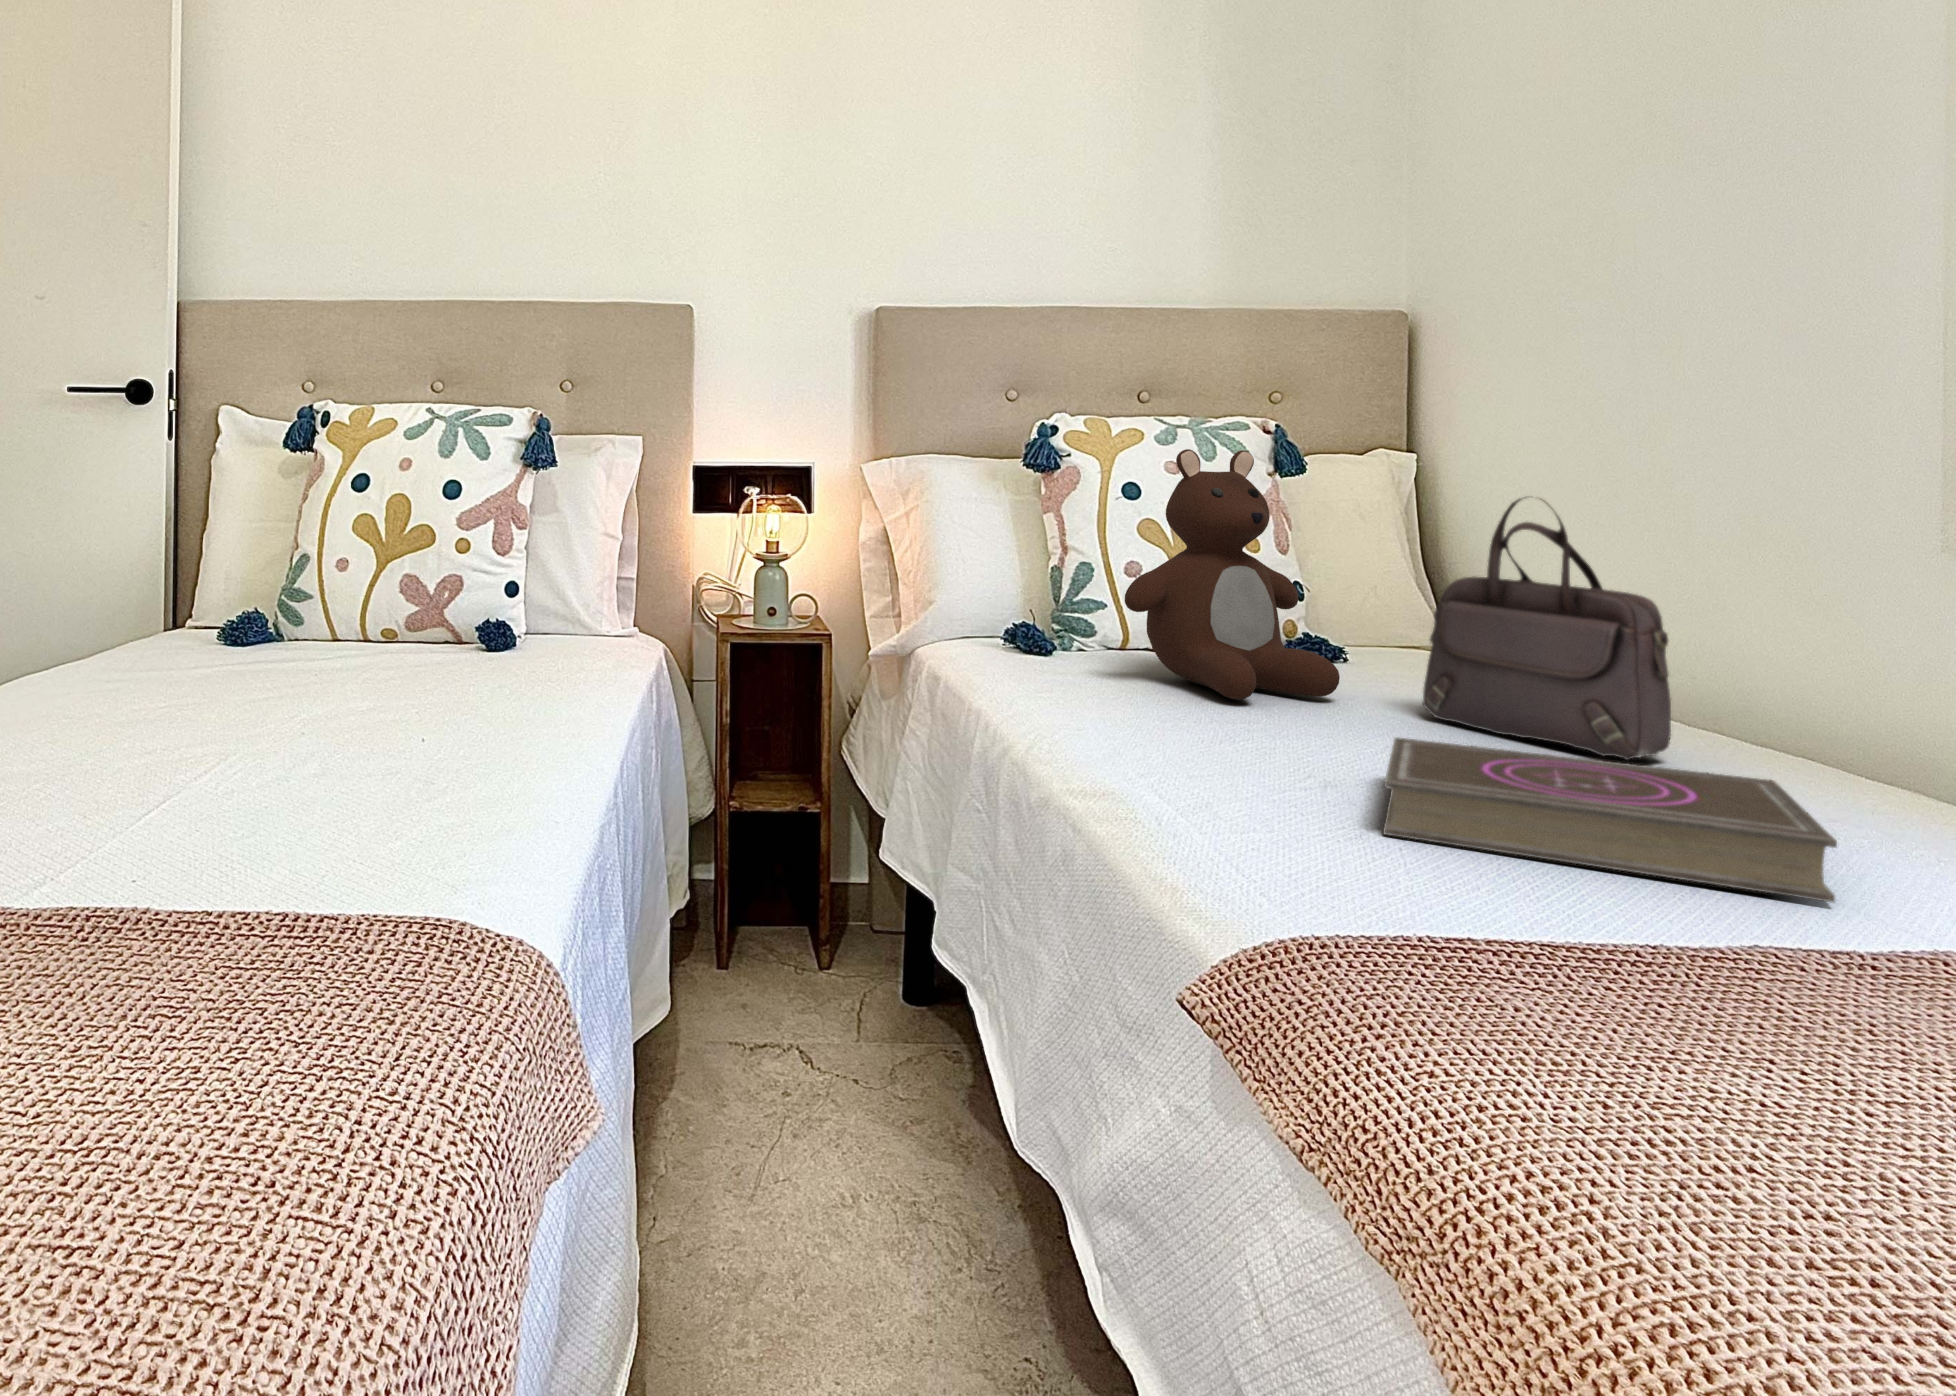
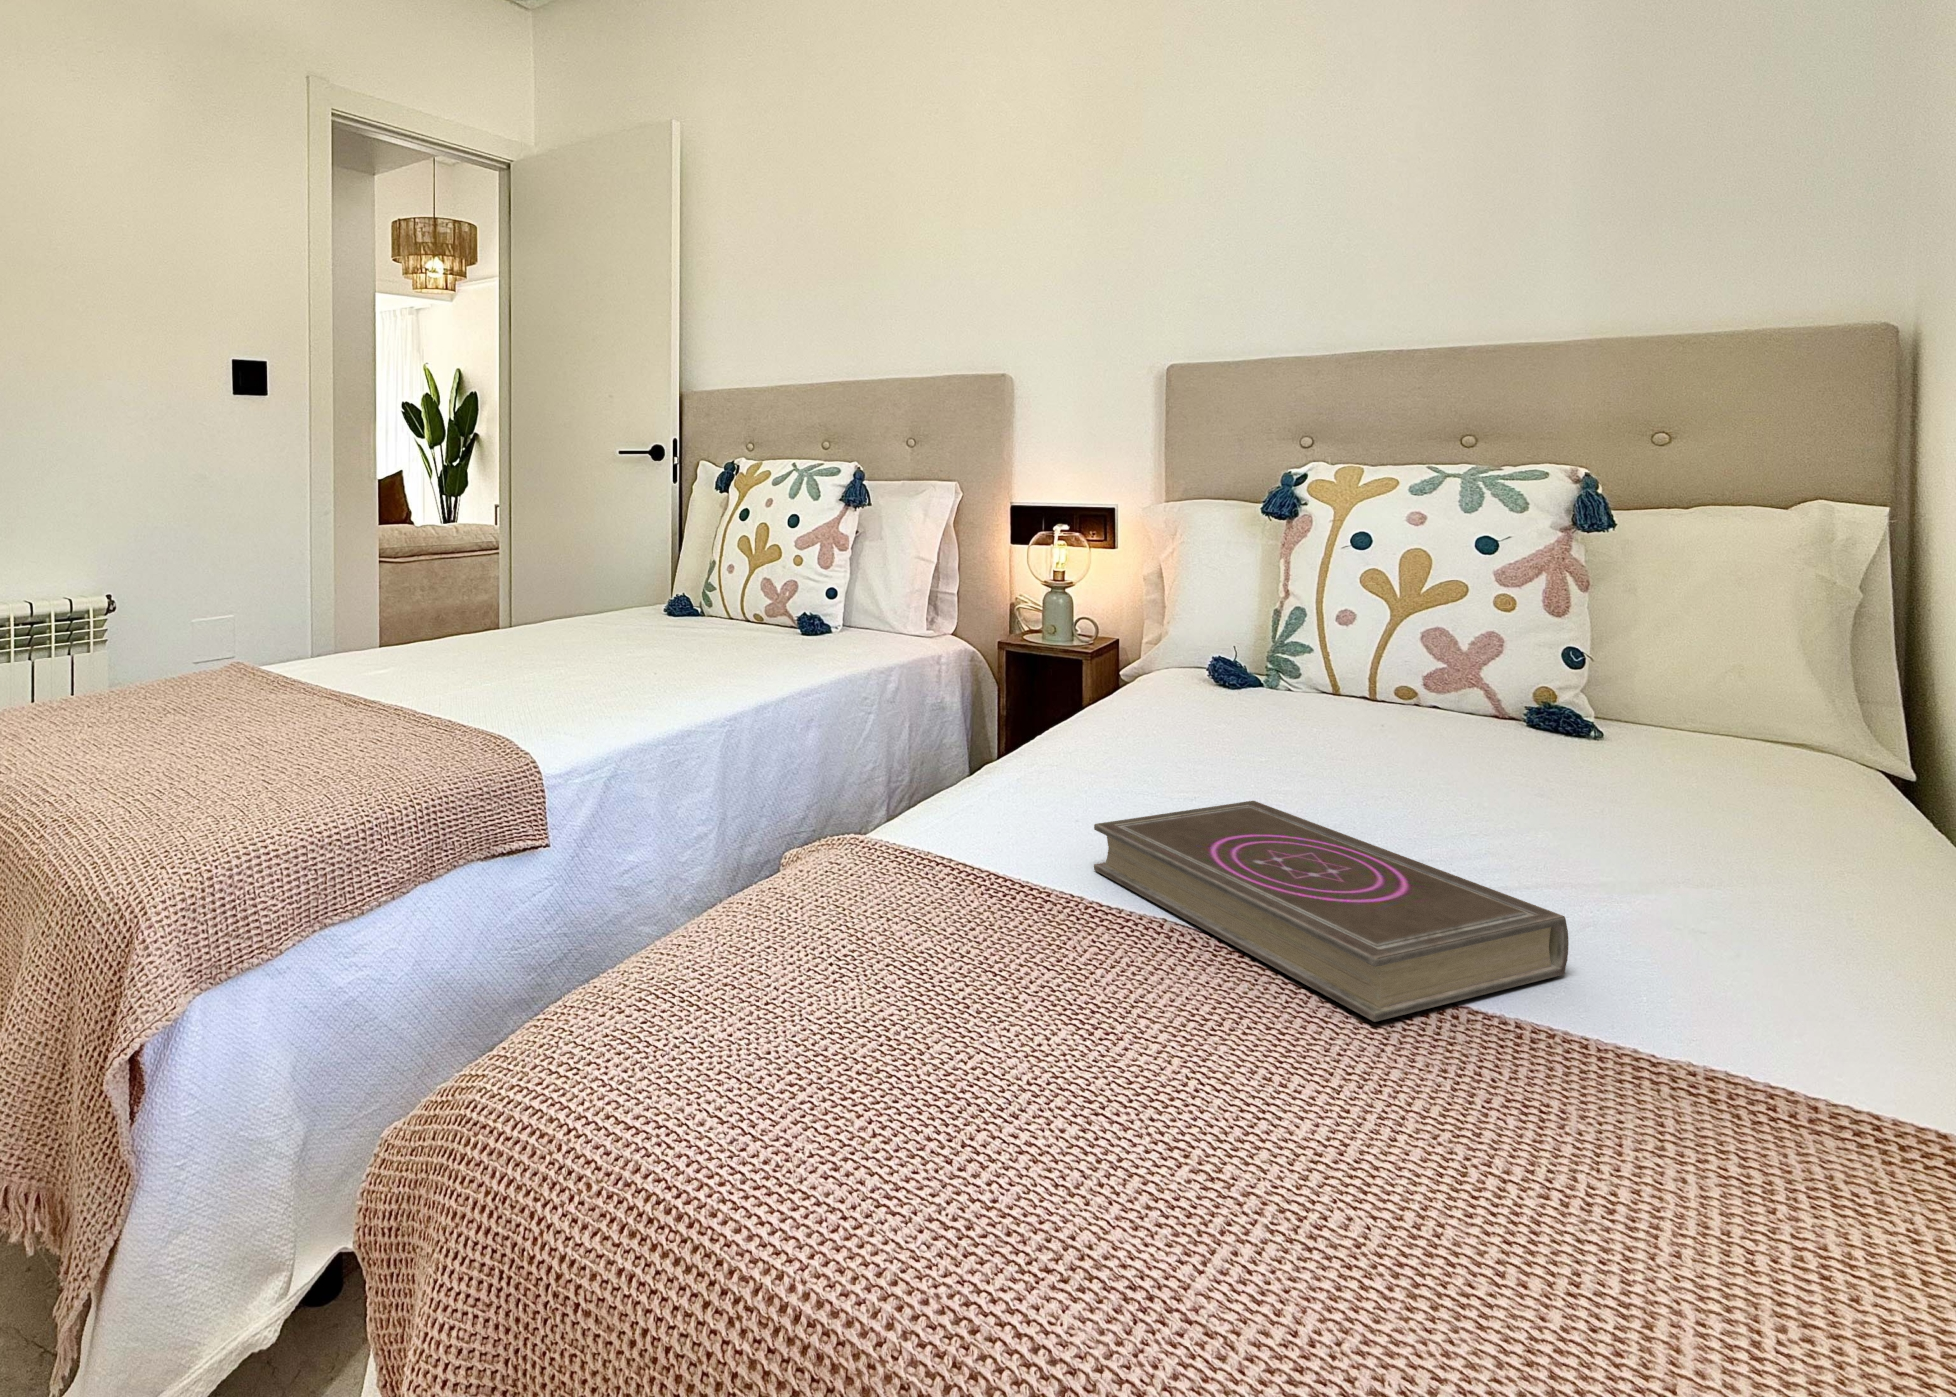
teddy bear: present [1125,449,1340,700] -> none [1244,504,1475,766]
handbag: present [1423,498,1671,760] -> none [1508,574,1721,891]

